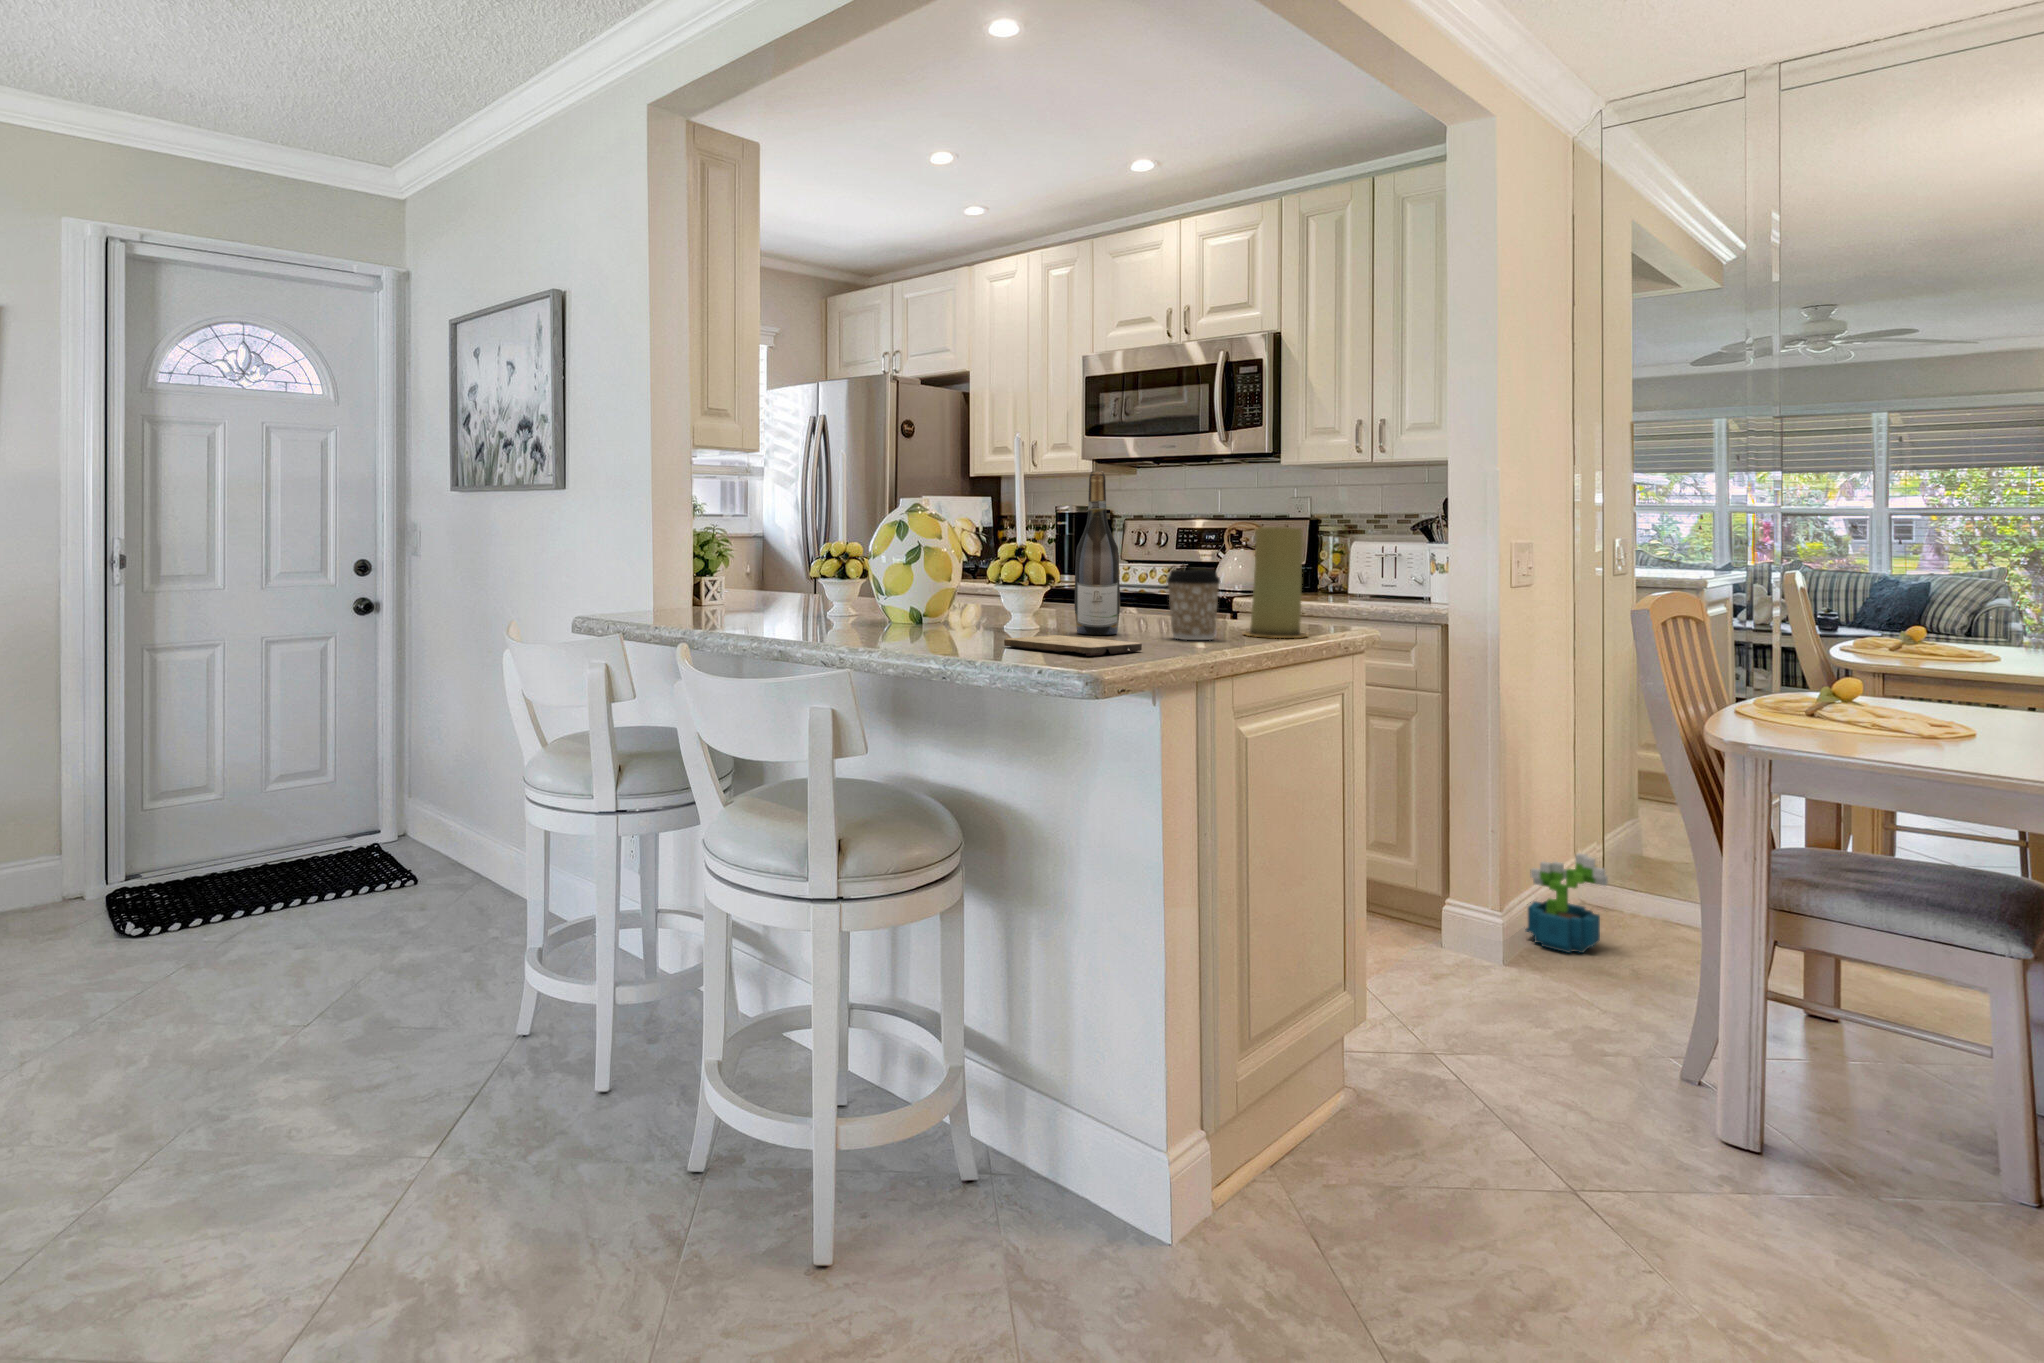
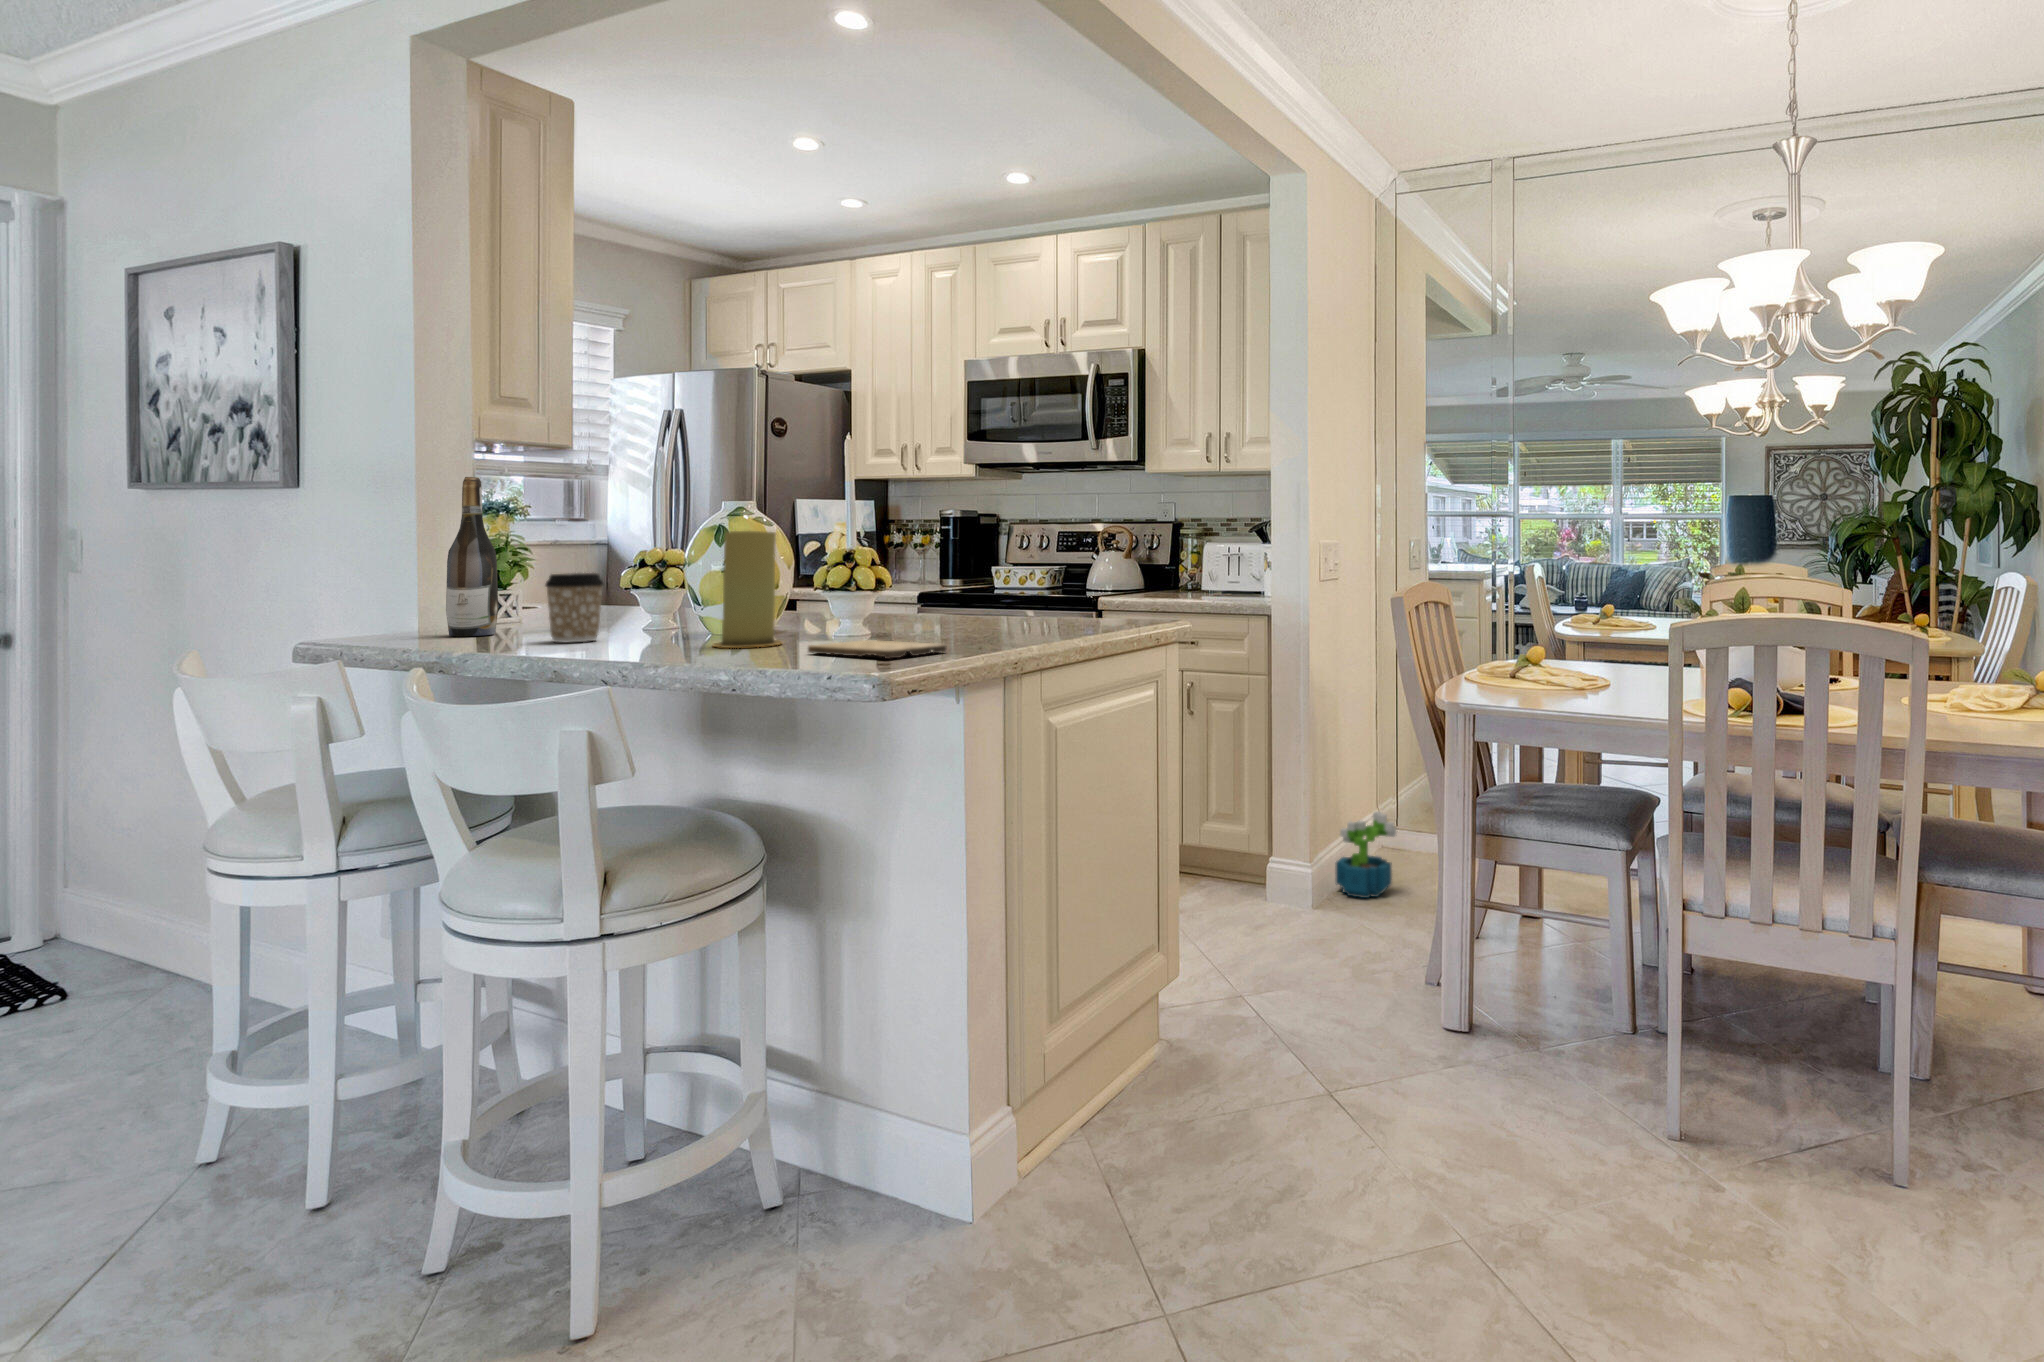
wine bottle: present [1075,471,1120,635] -> present [446,477,498,636]
candle: present [1244,527,1308,638] -> present [713,531,782,648]
coffee cup: present [1167,570,1220,640] -> present [545,573,604,642]

